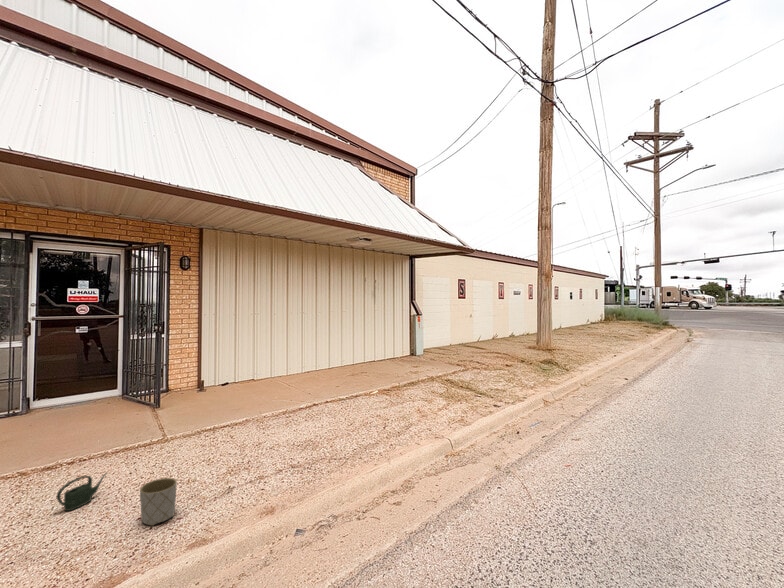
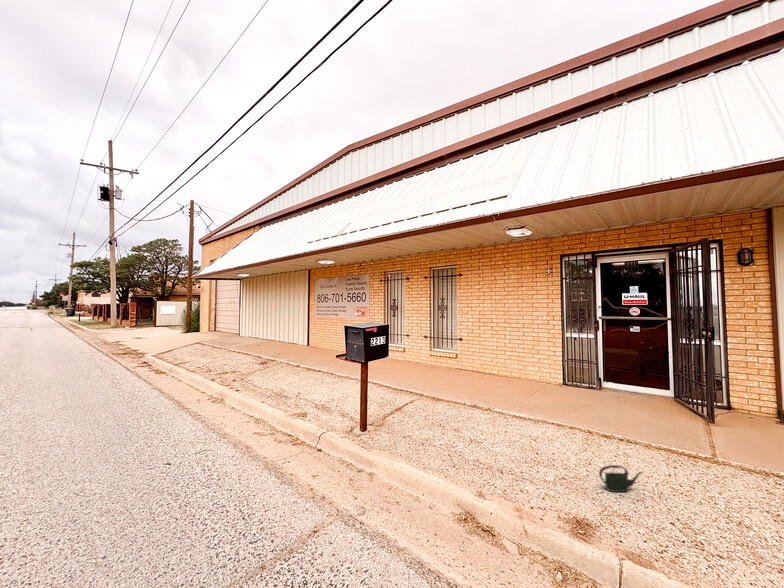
planter: present [140,478,177,526] -> none [666,504,711,559]

